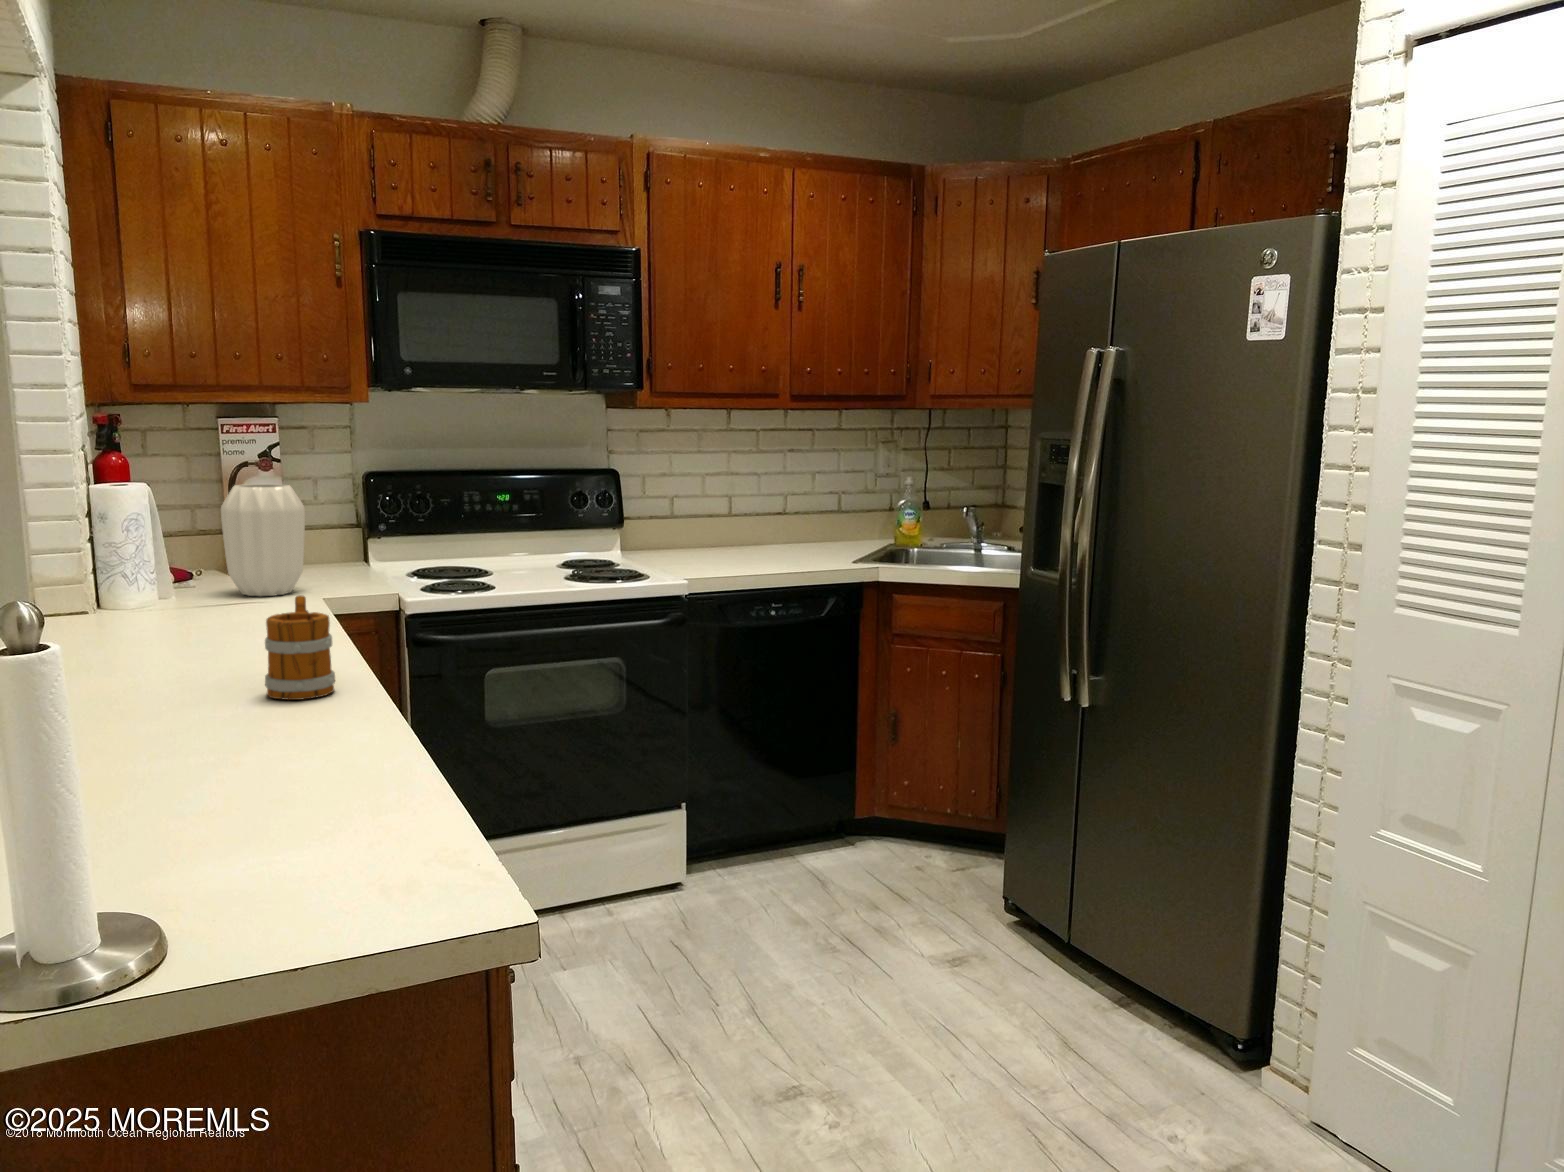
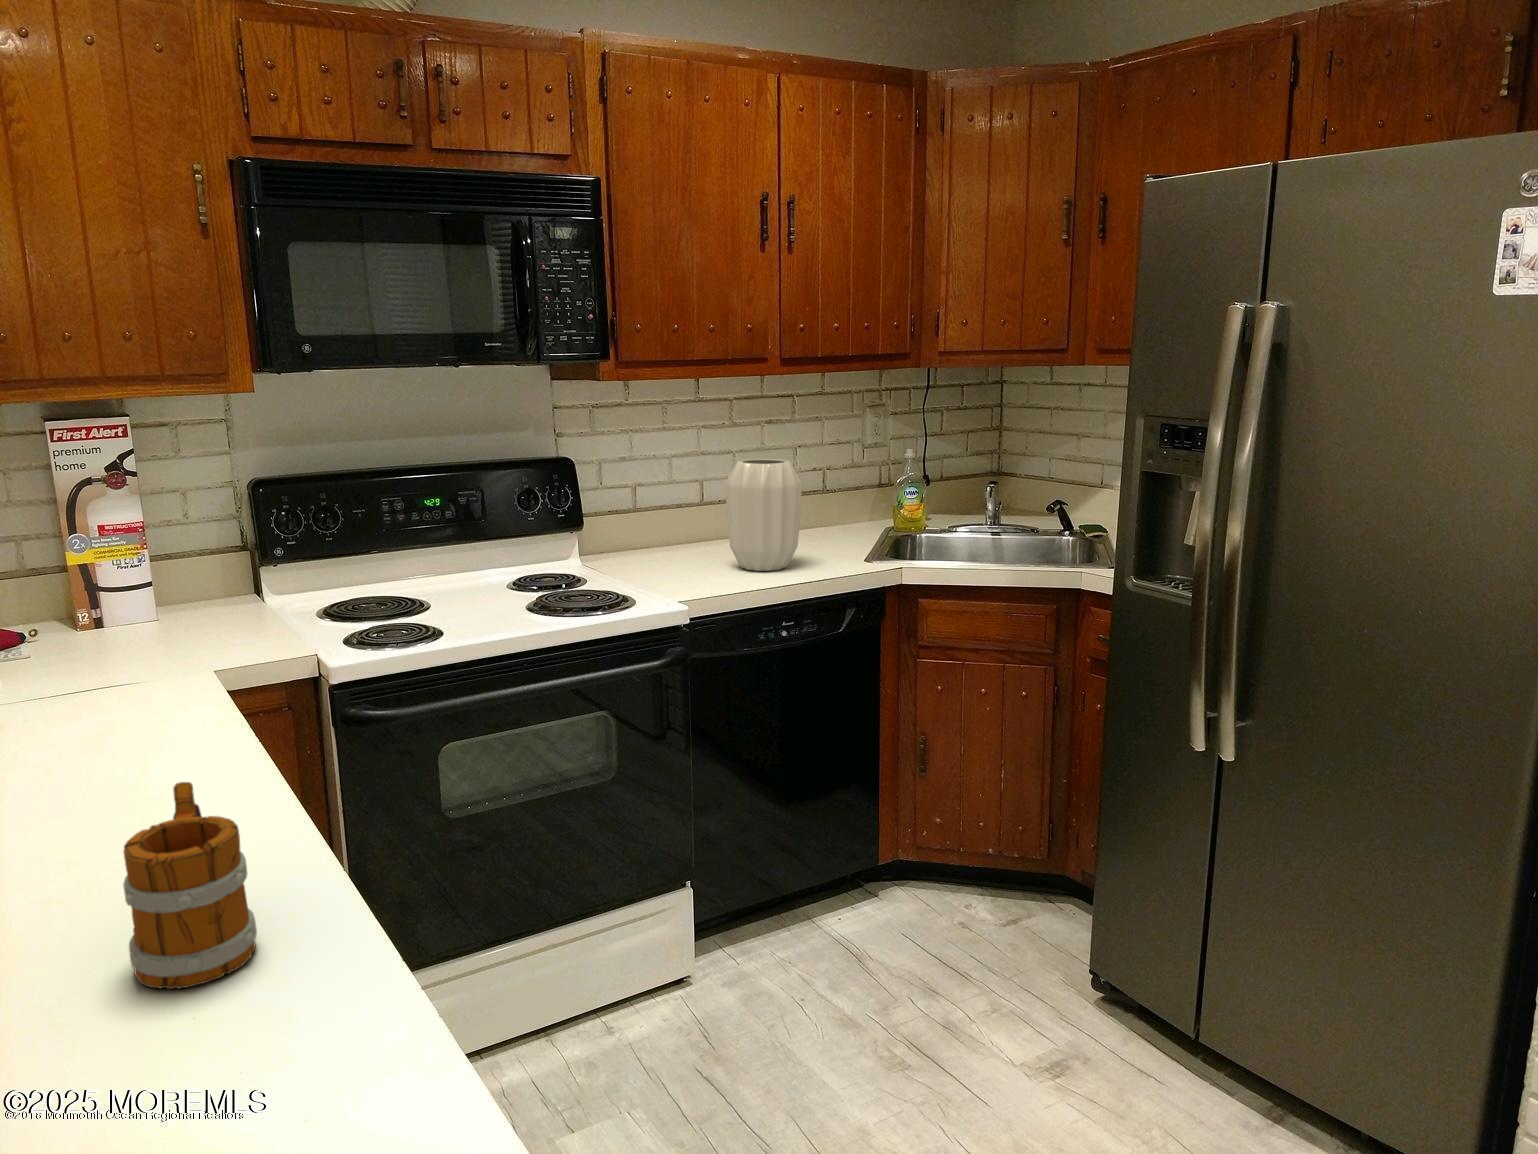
vase: present [221,484,305,596] -> present [726,459,802,571]

